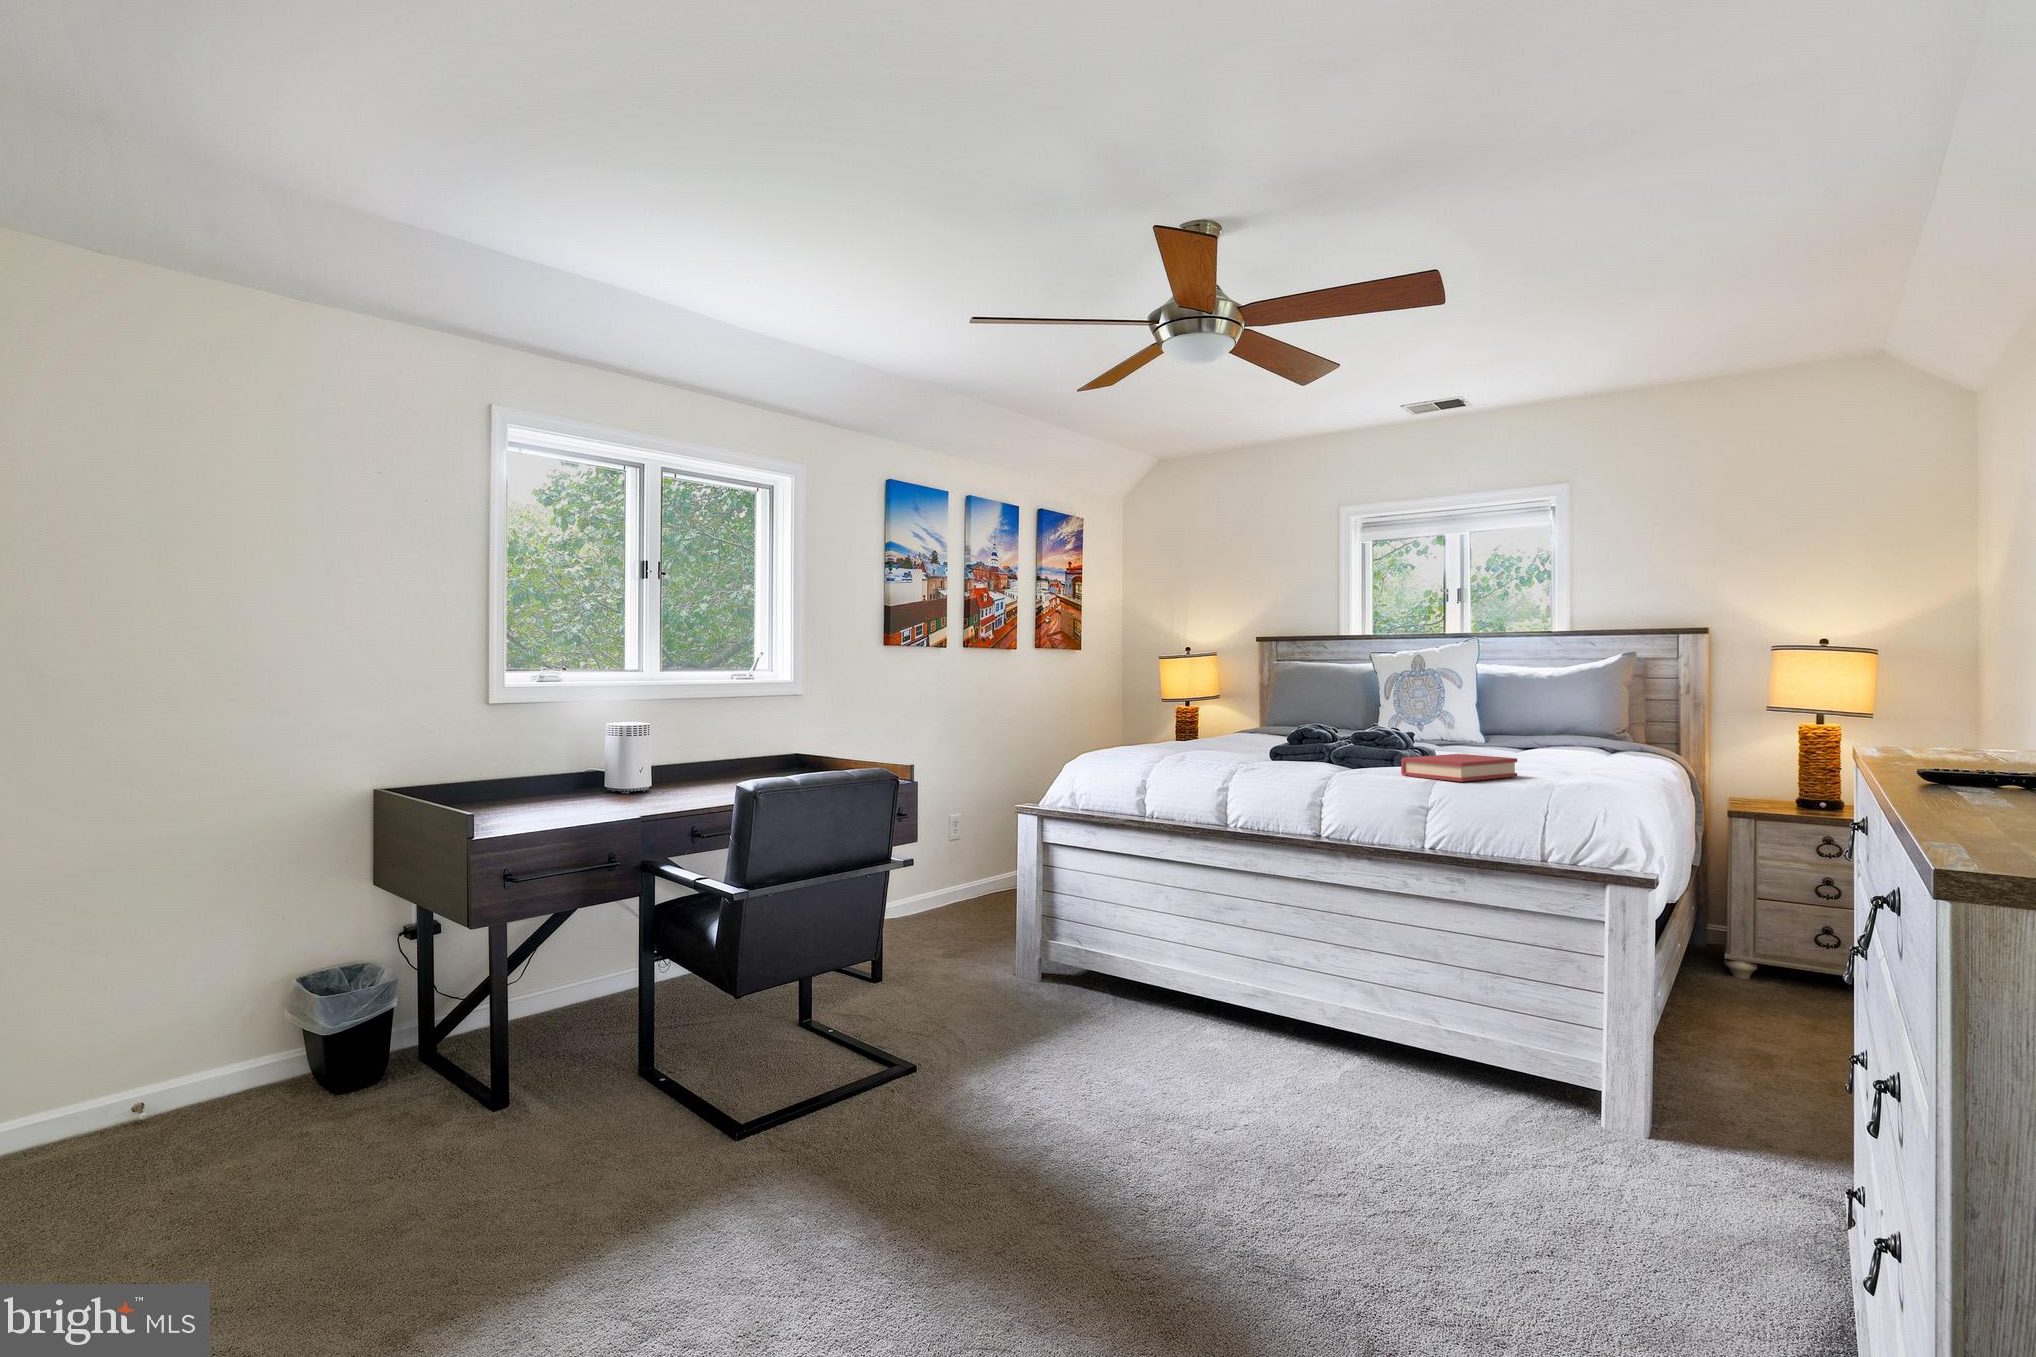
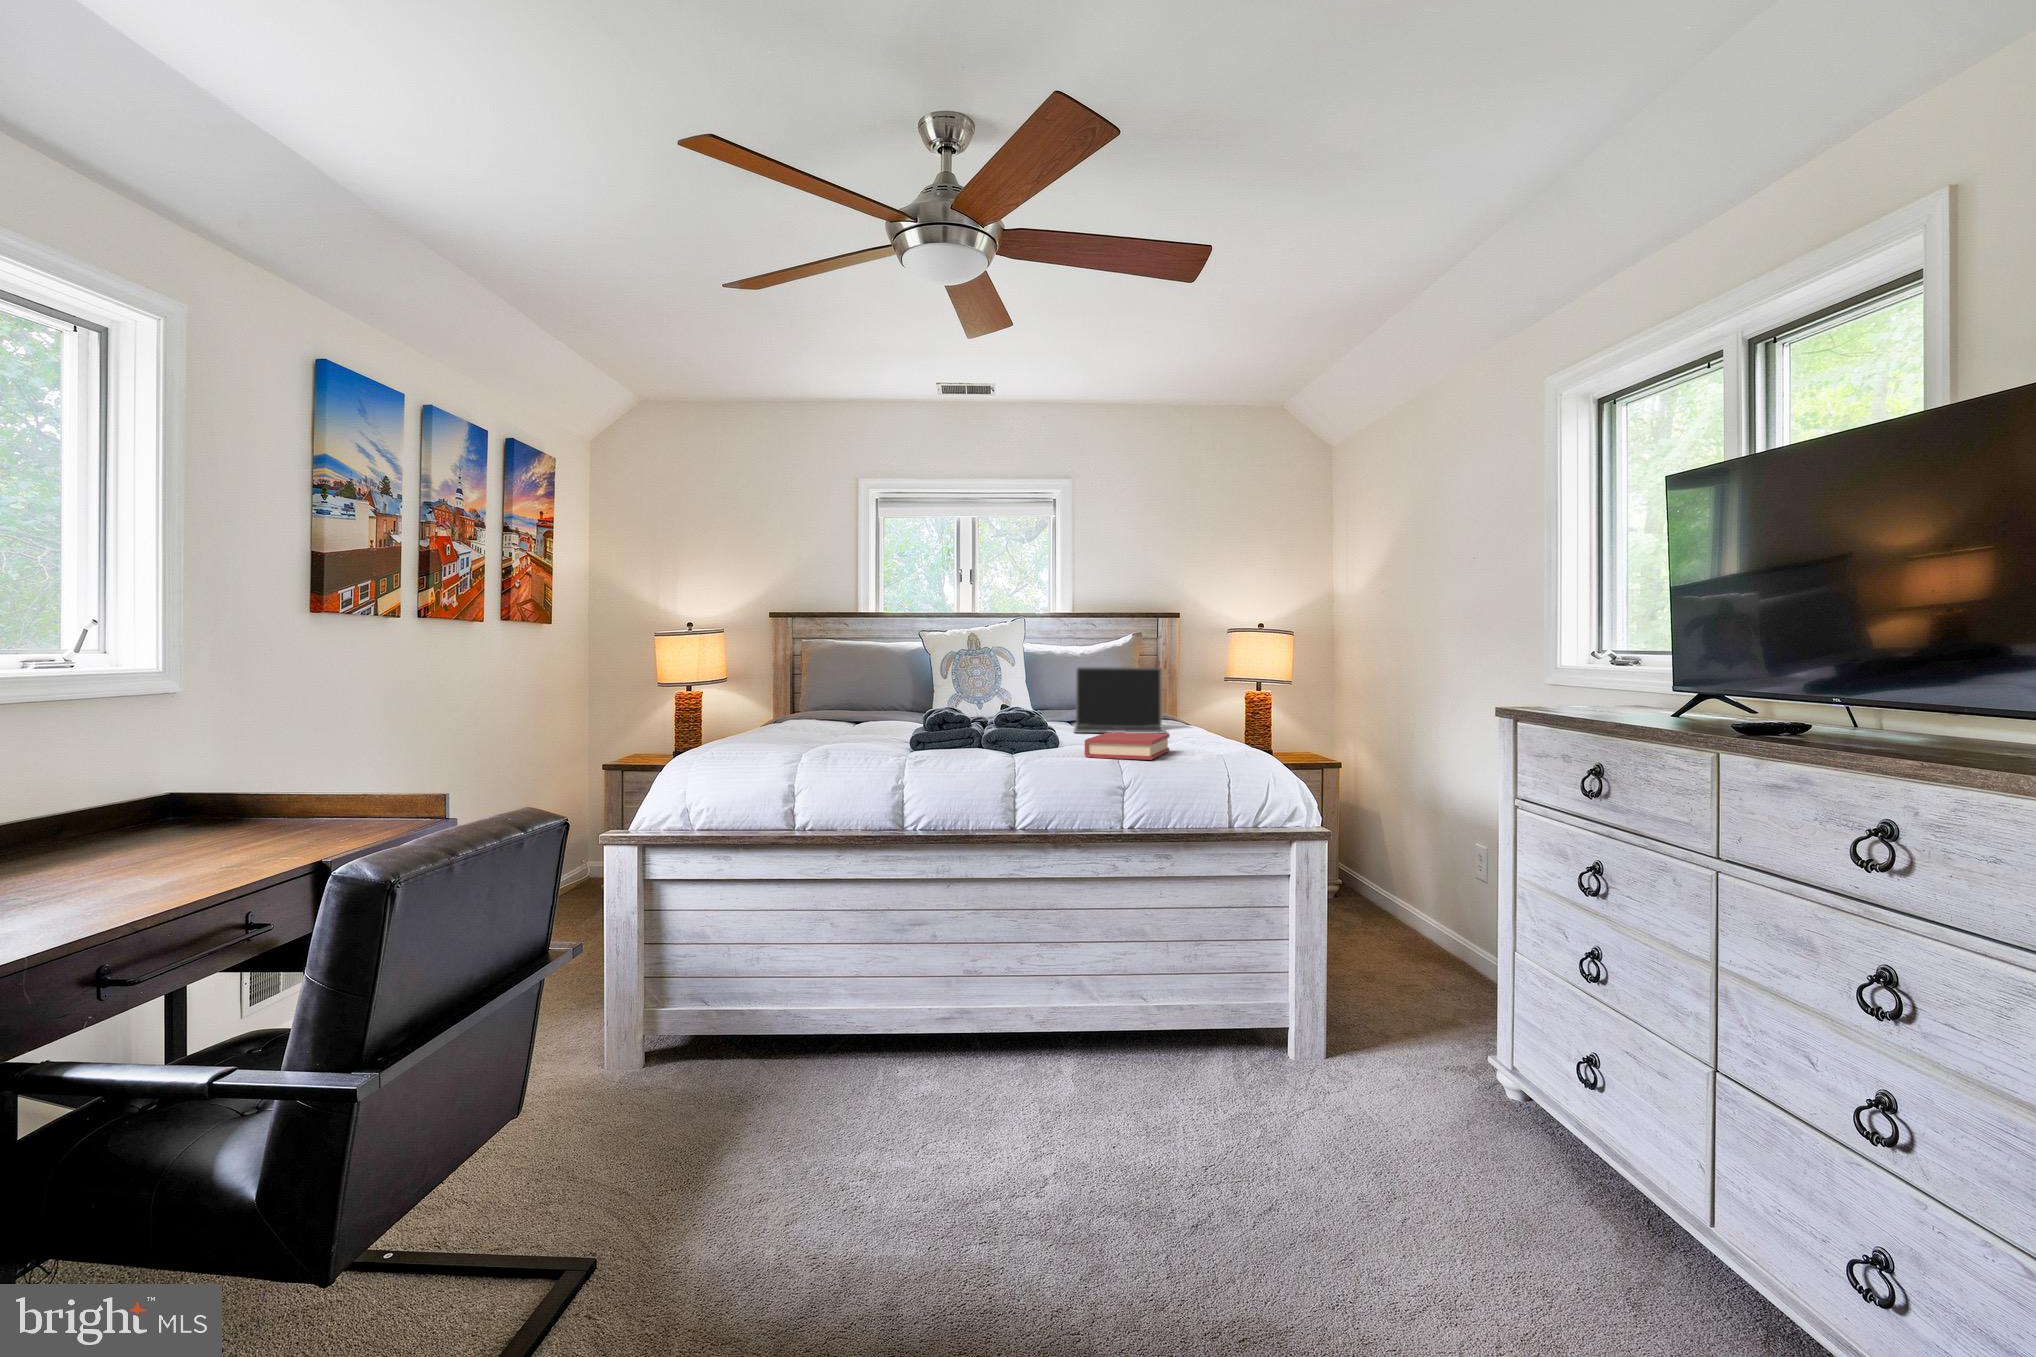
laptop: none [1475,688,1601,761] -> present [1074,667,1165,733]

